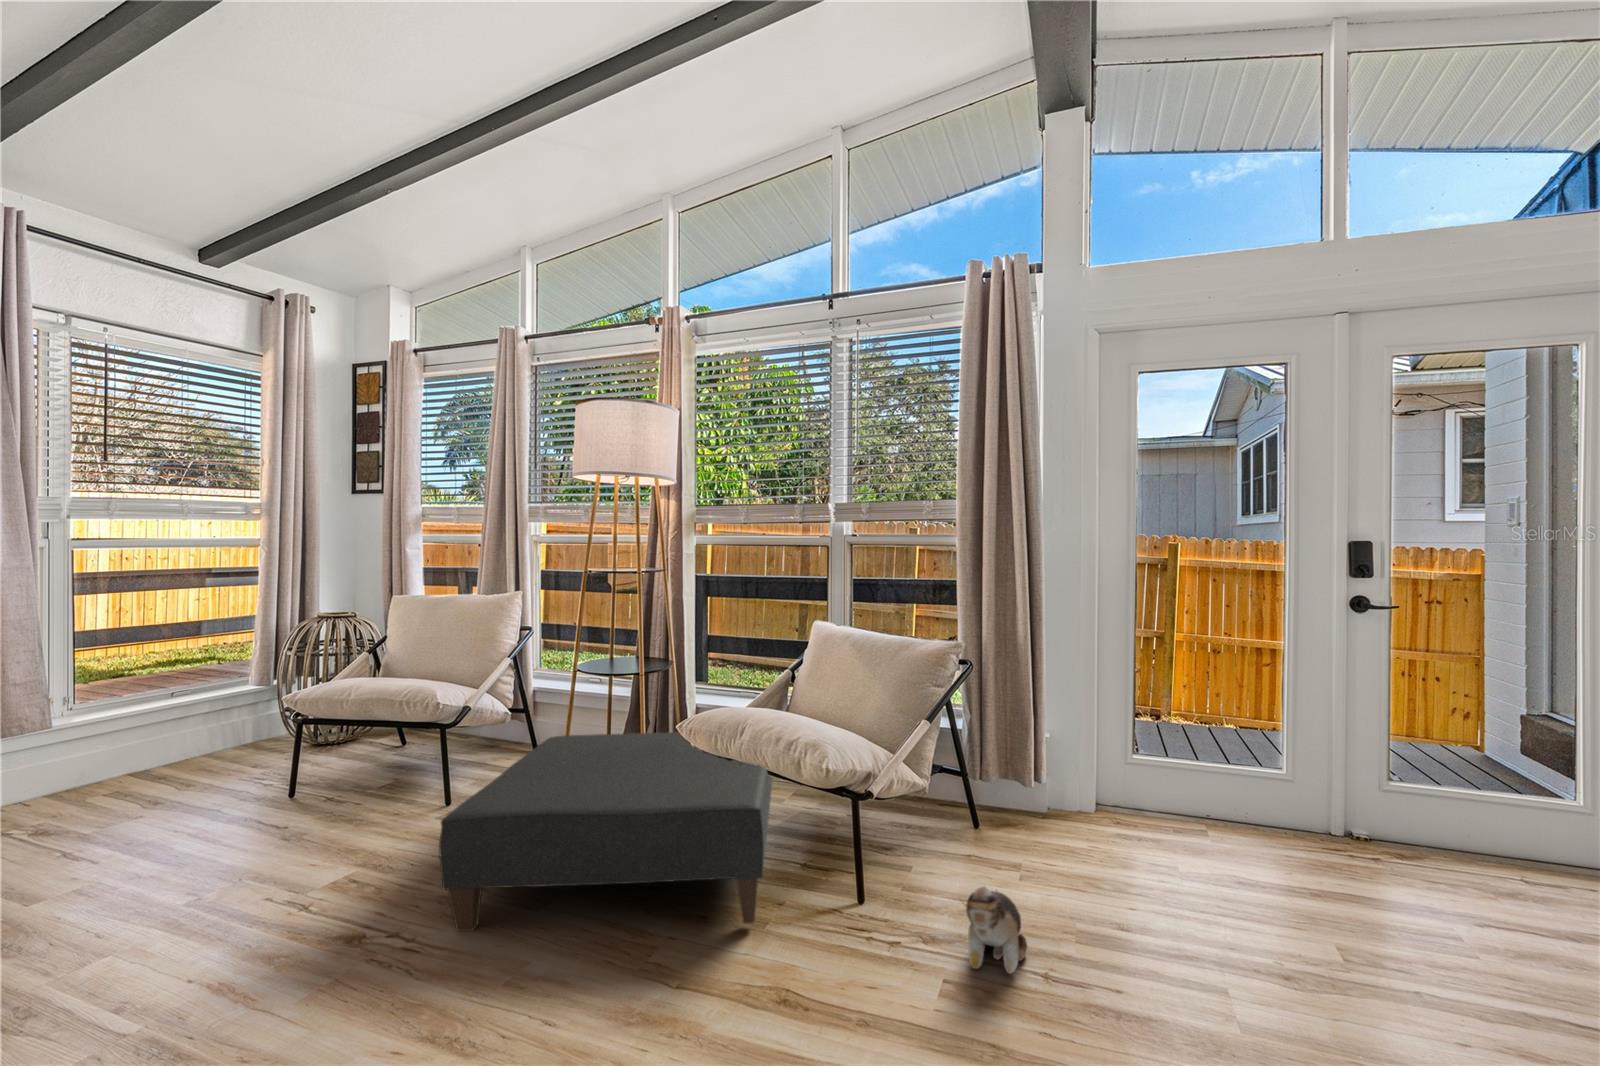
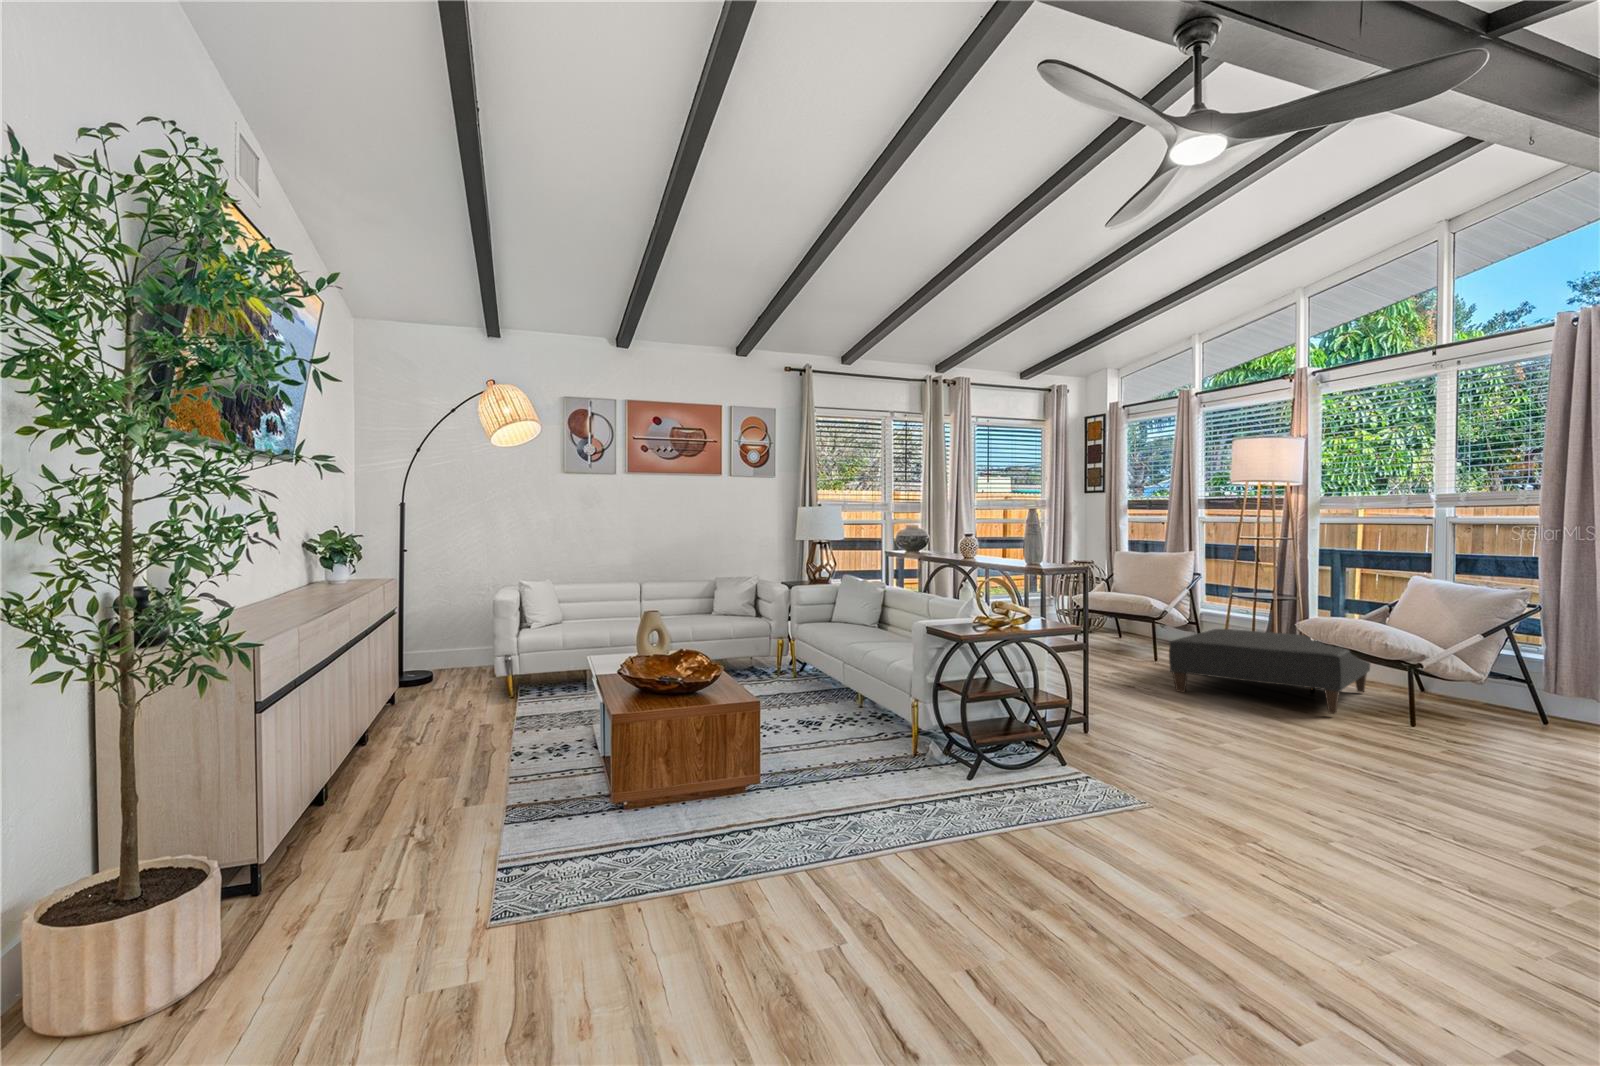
plush toy: present [960,887,1027,973] -> none [1457,705,1526,754]

